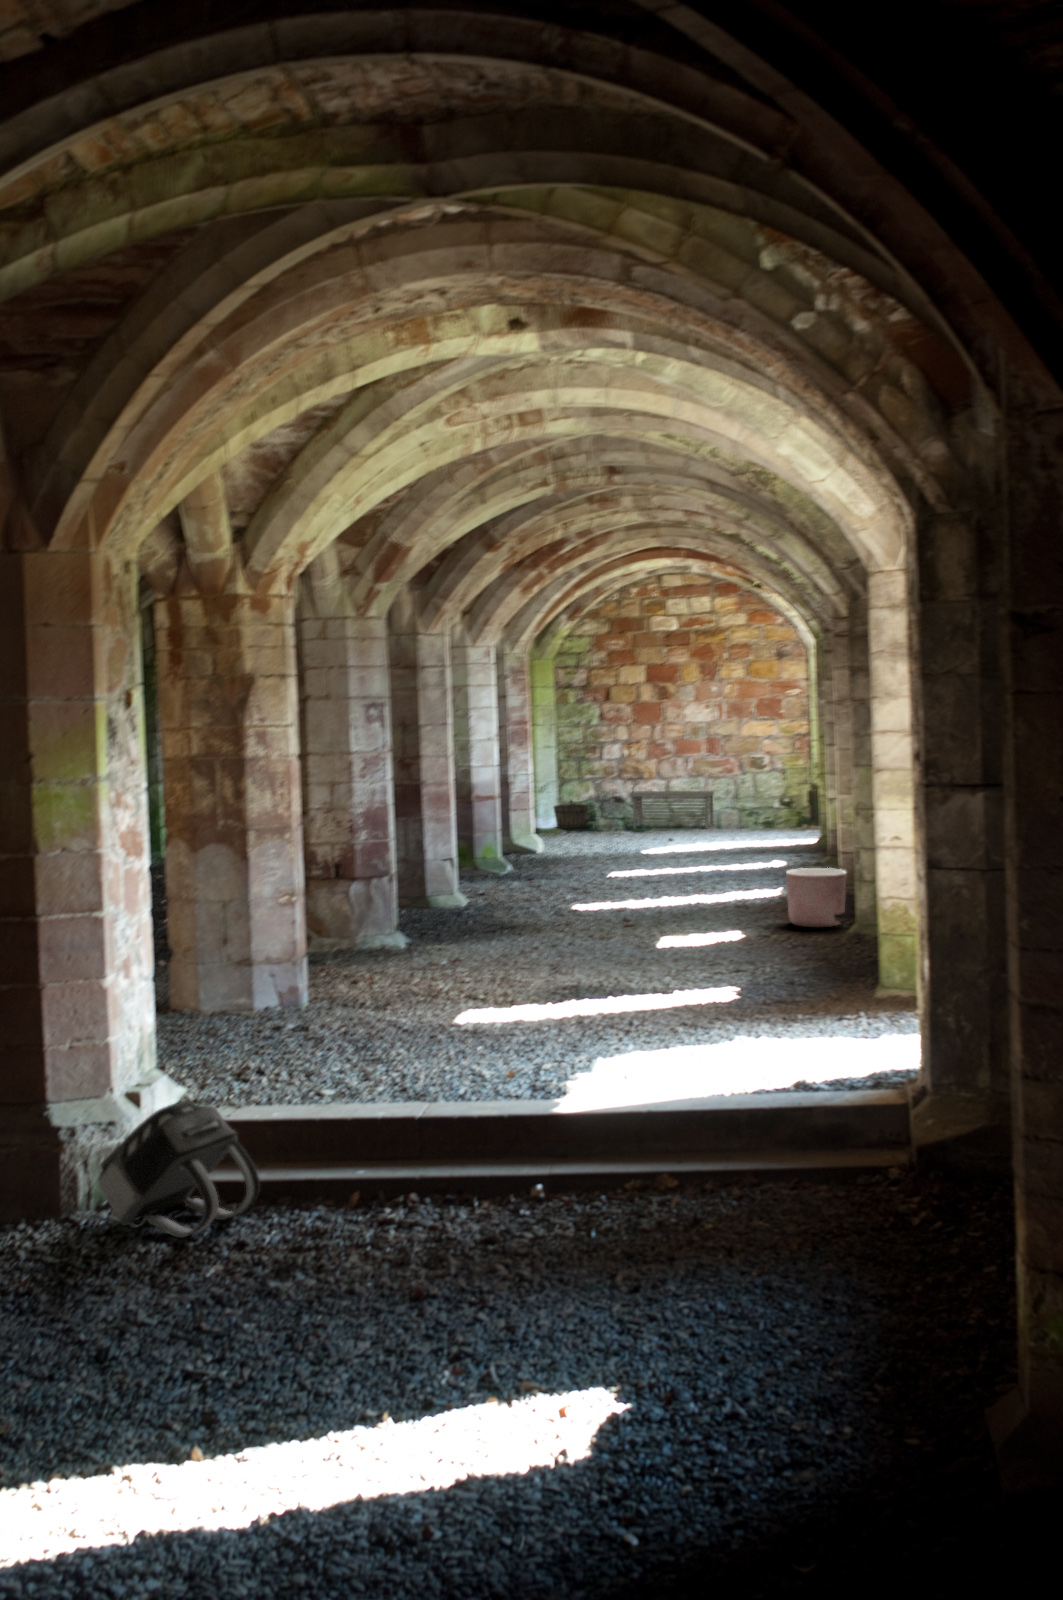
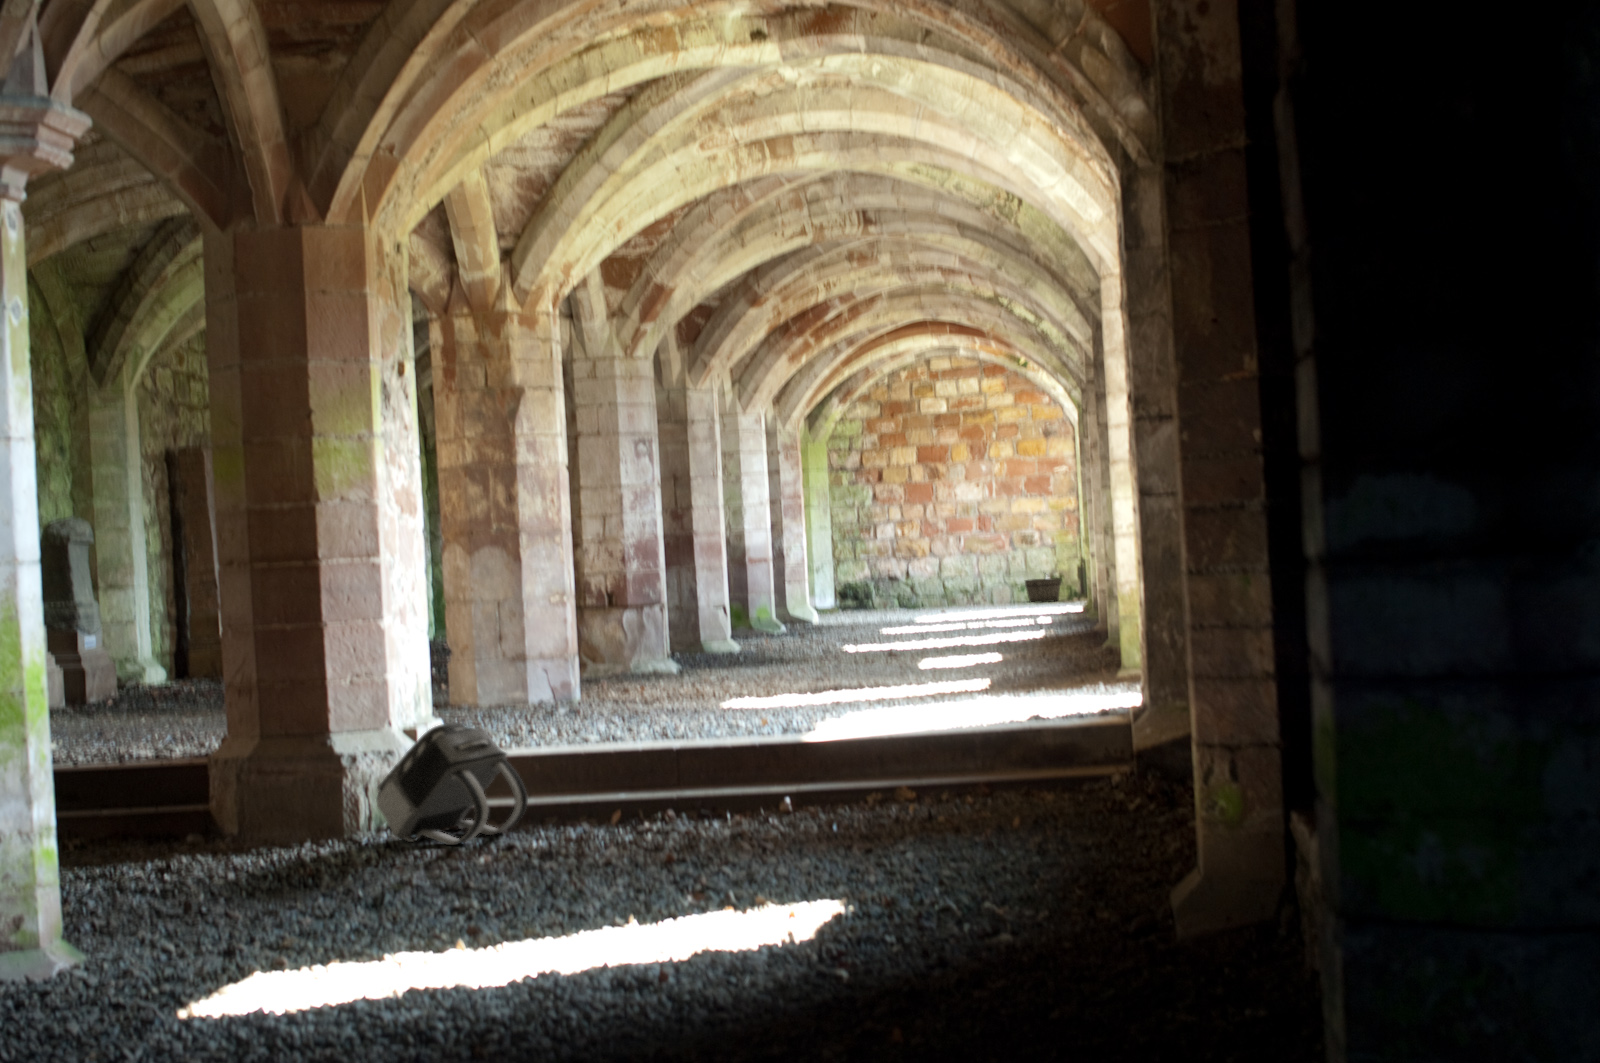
storage bench: present [630,791,714,829] -> none [904,568,988,607]
wooden bucket: present [554,801,588,829] -> present [1025,578,1061,602]
planter: present [786,868,846,927] -> none [1047,597,1106,652]

